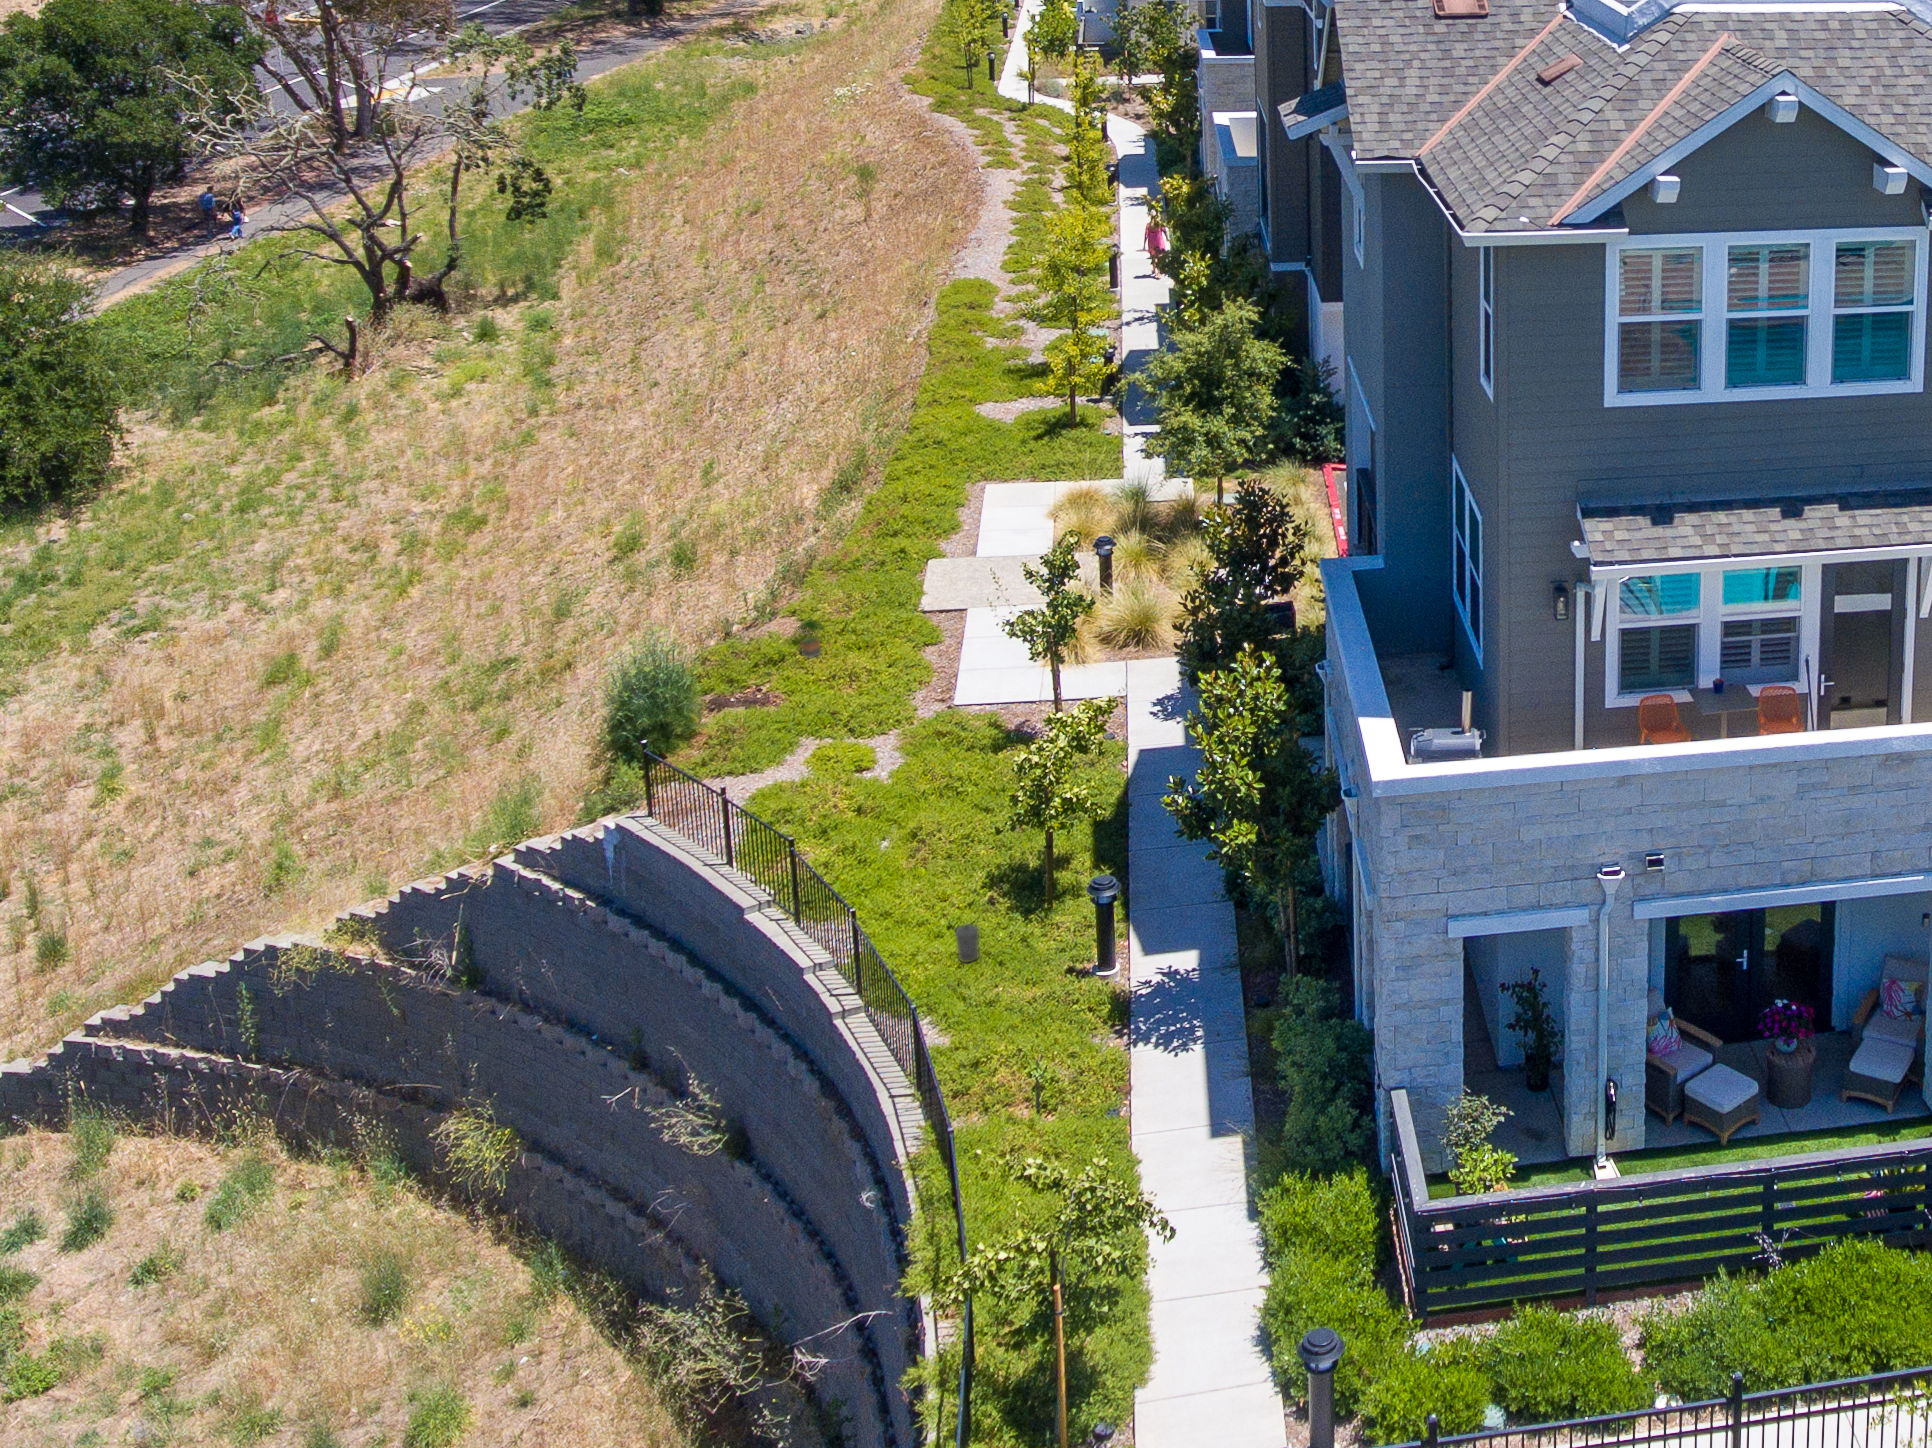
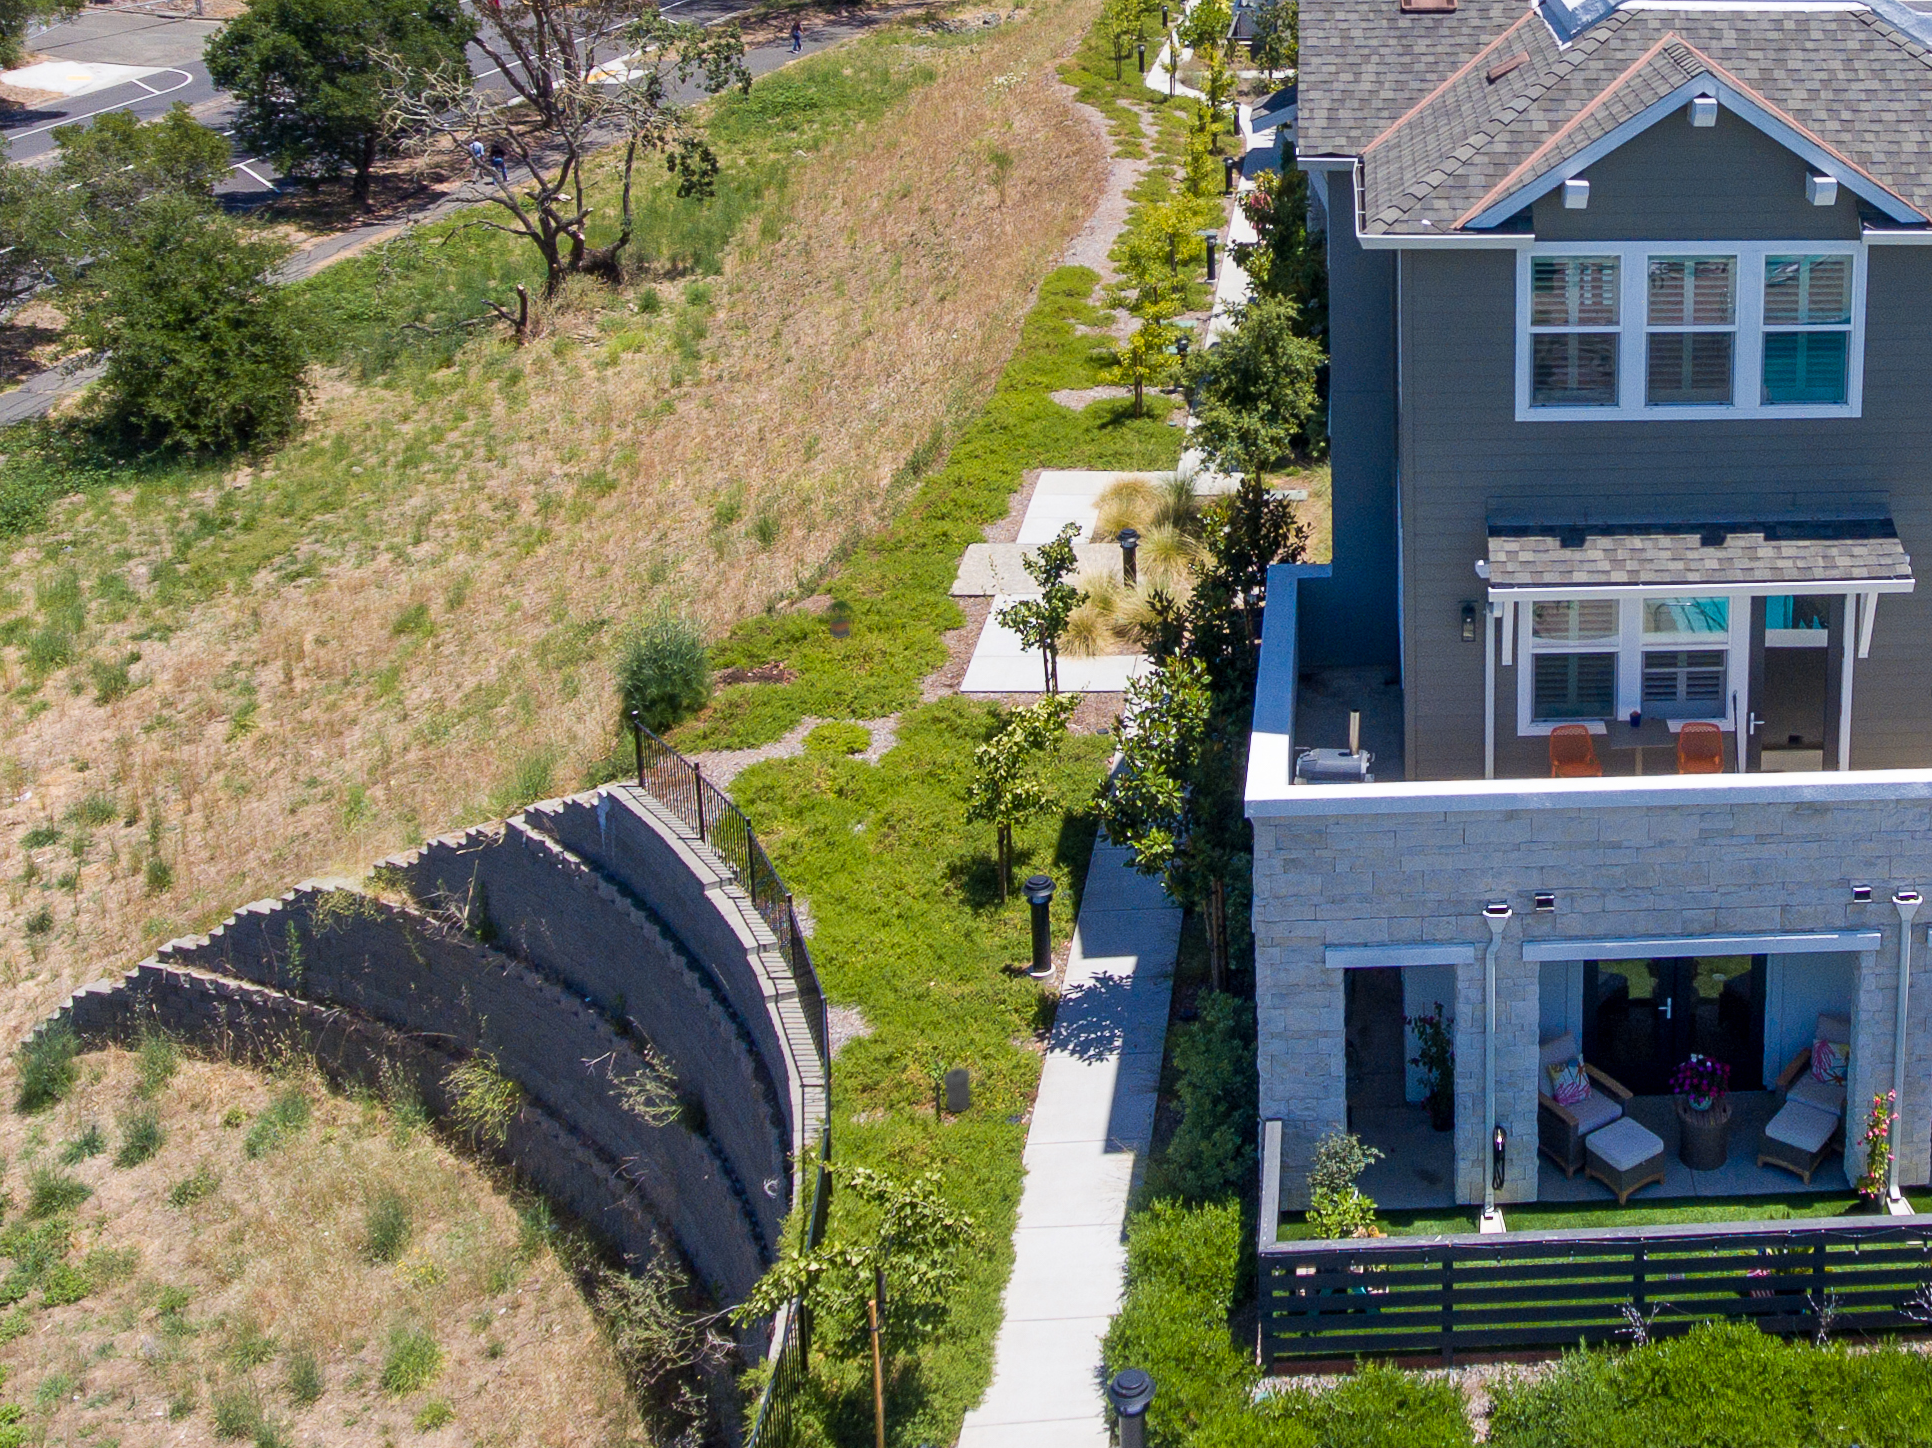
trash can: present [955,924,979,962] -> present [944,1068,970,1112]

